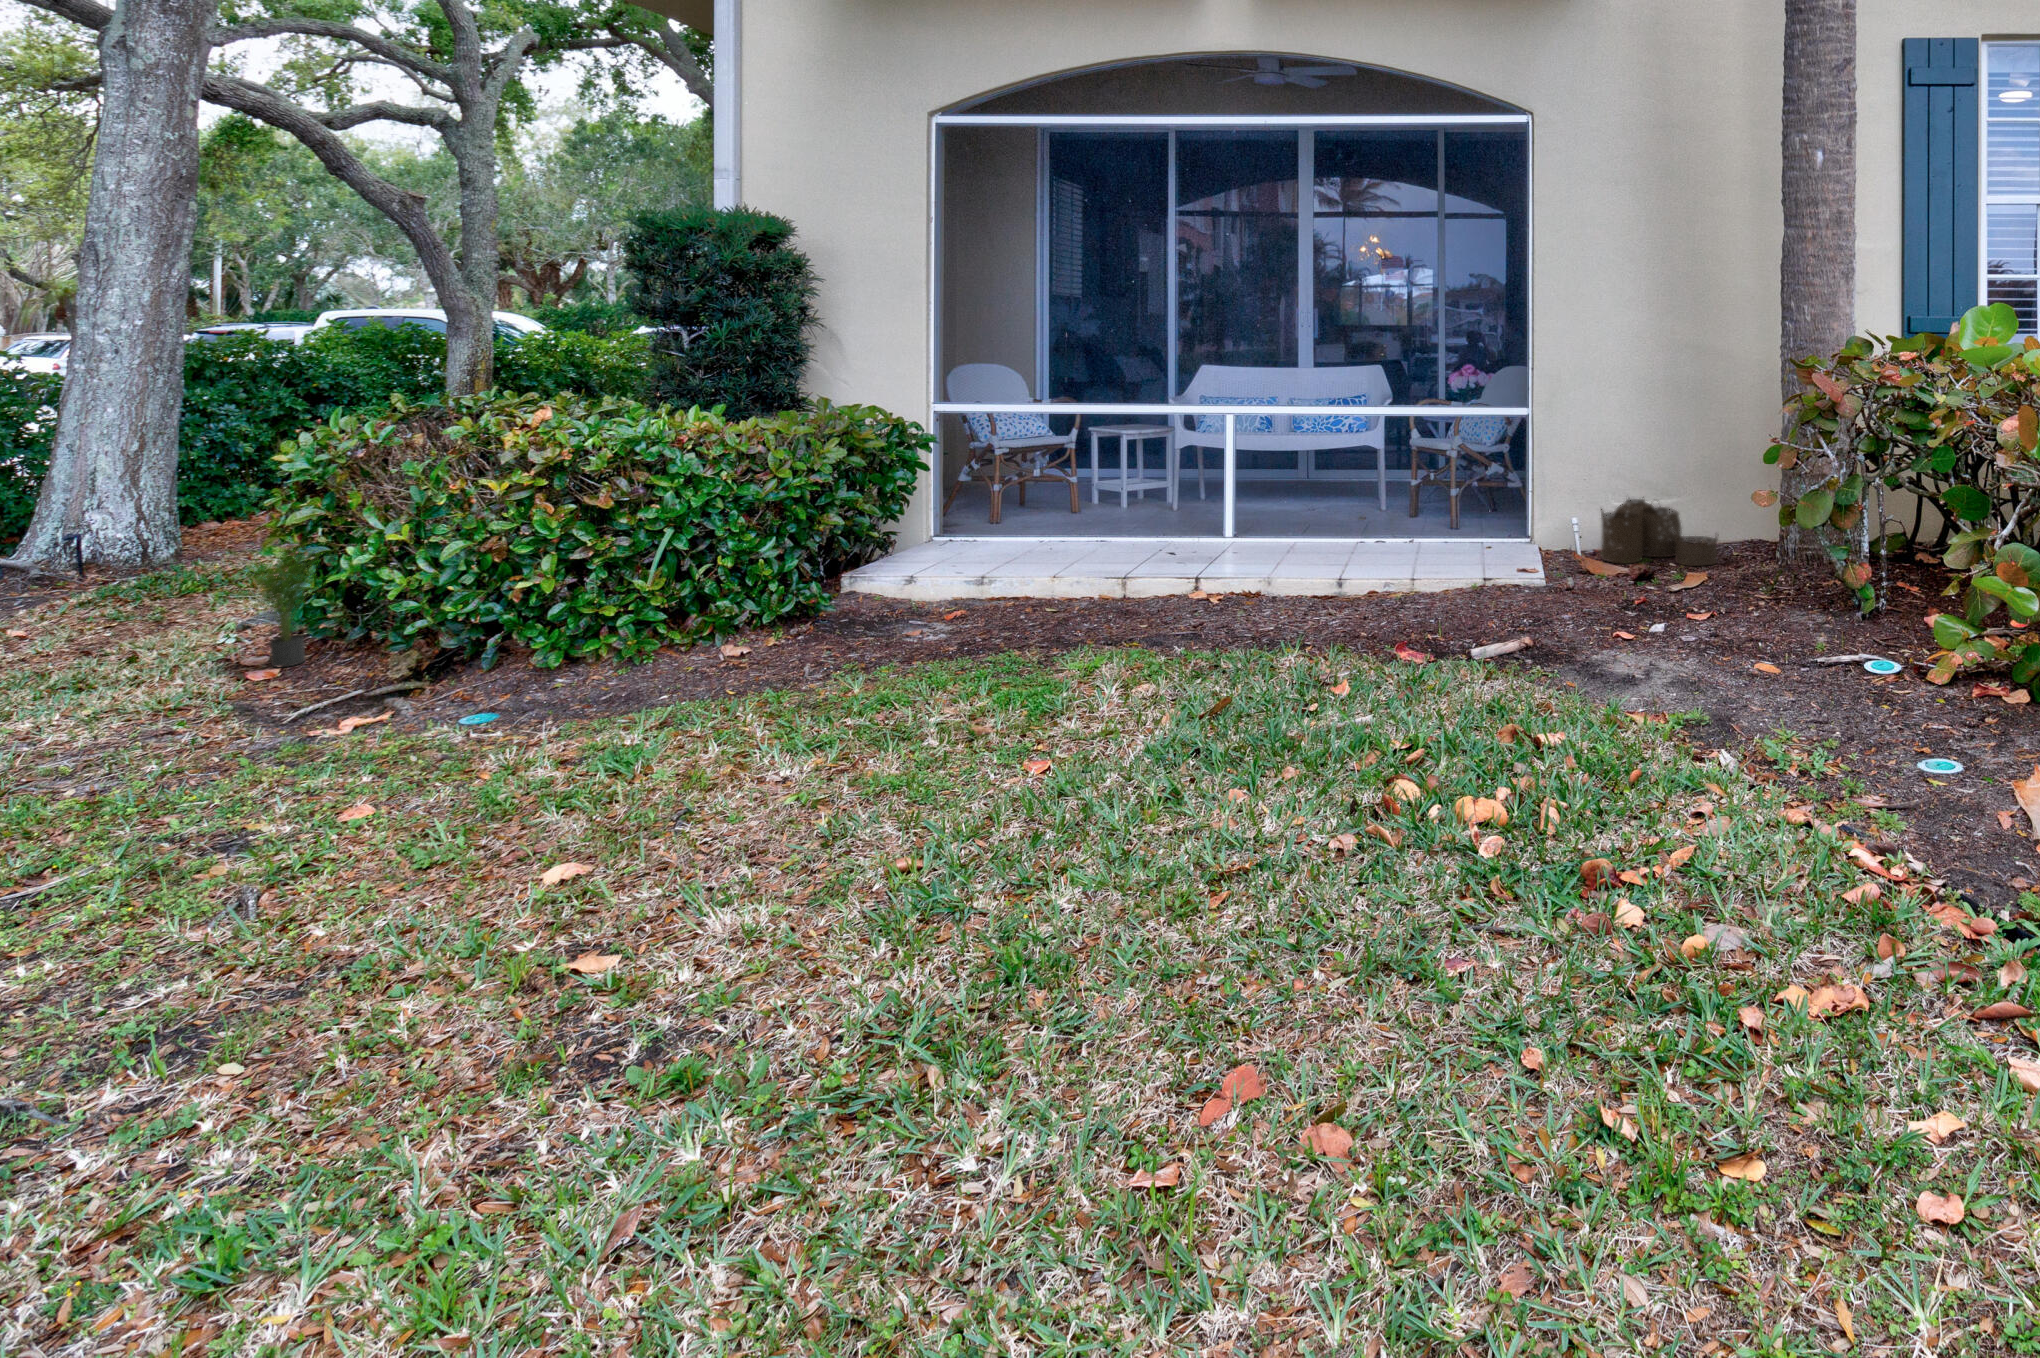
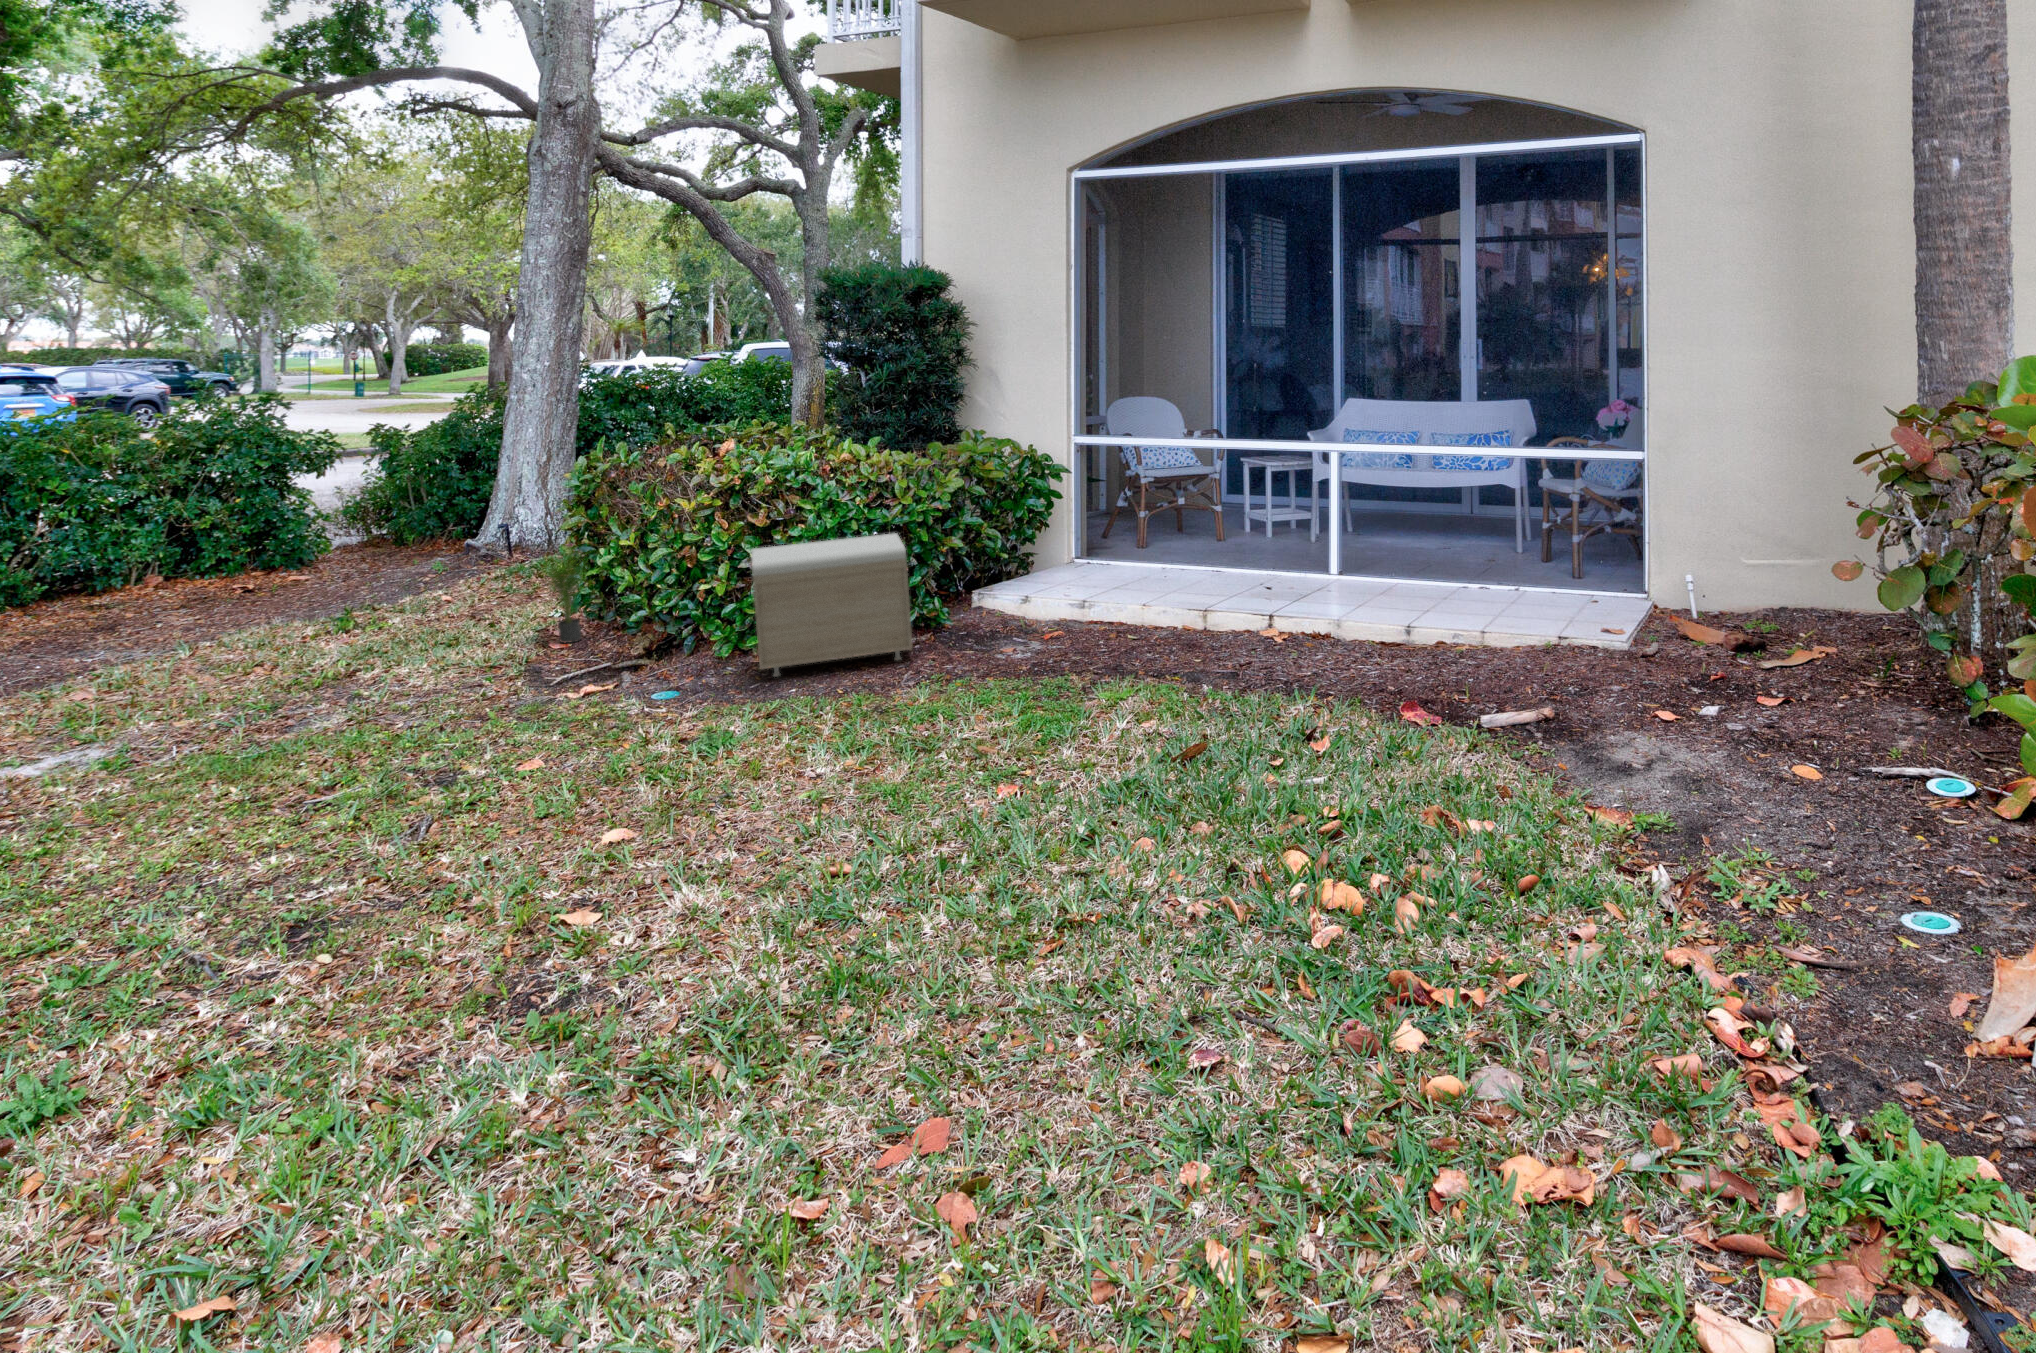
woven basket: present [1601,497,1718,566] -> none [1706,556,1849,646]
storage bench: none [590,505,810,678] -> present [751,533,913,677]

